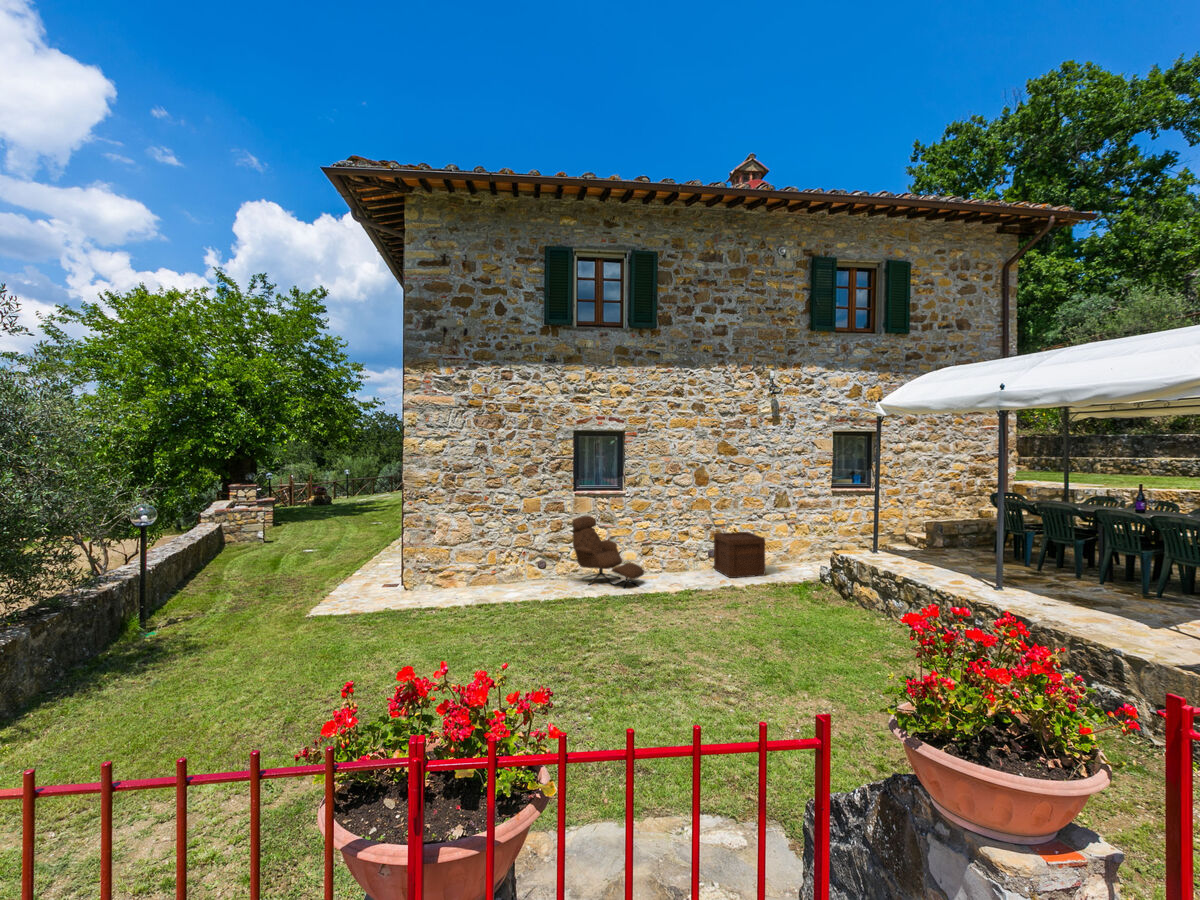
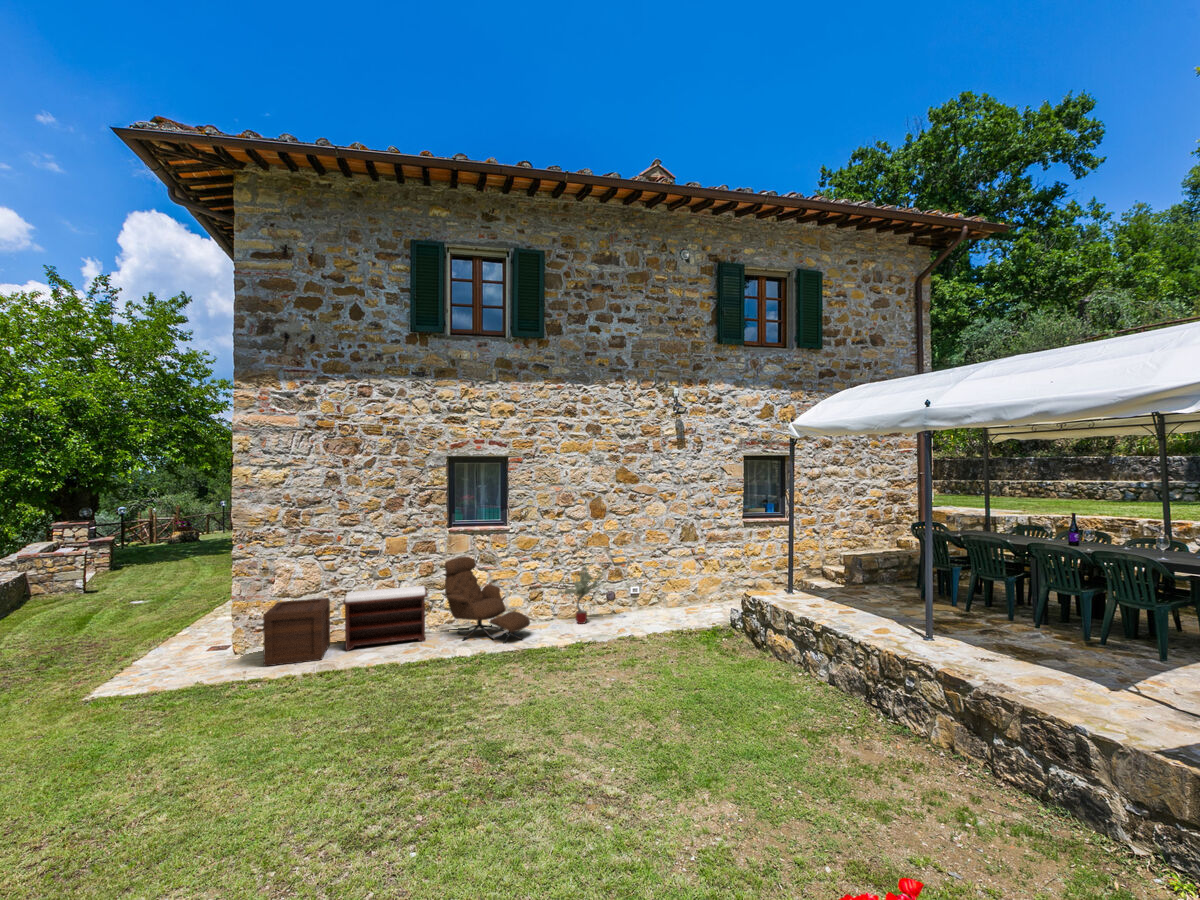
potted tree: none [665,524,707,576] -> present [557,564,603,624]
wooden crate: present [714,532,765,578] -> present [263,598,330,666]
bench: none [492,539,559,589] -> present [343,586,428,651]

